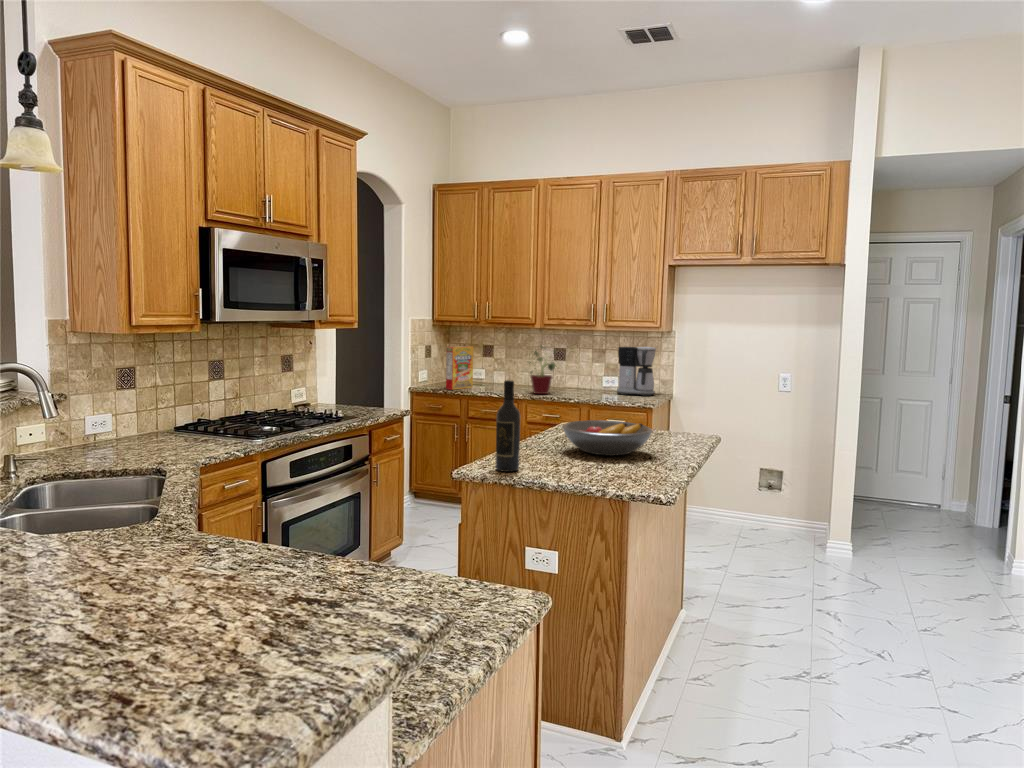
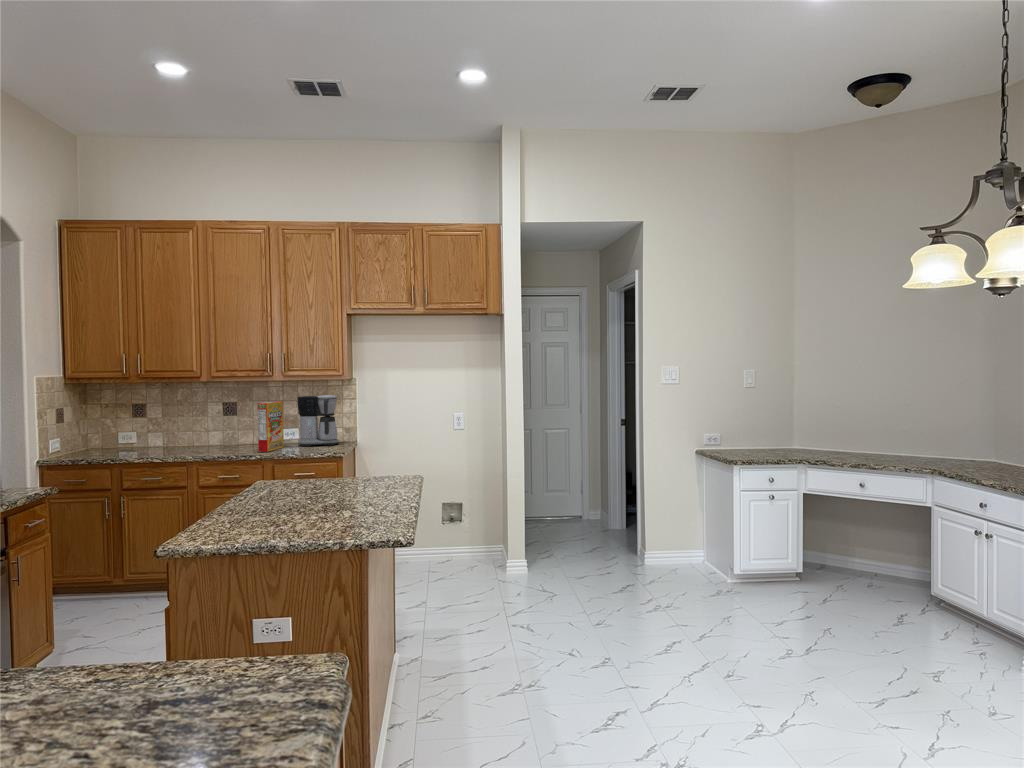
potted plant: present [530,345,555,394] -> none [193,400,232,454]
cereal box: present [446,346,473,390] -> present [257,401,284,452]
wine bottle: present [496,380,520,472] -> none [211,441,240,541]
fruit bowl: present [562,420,653,456] -> none [273,473,369,510]

